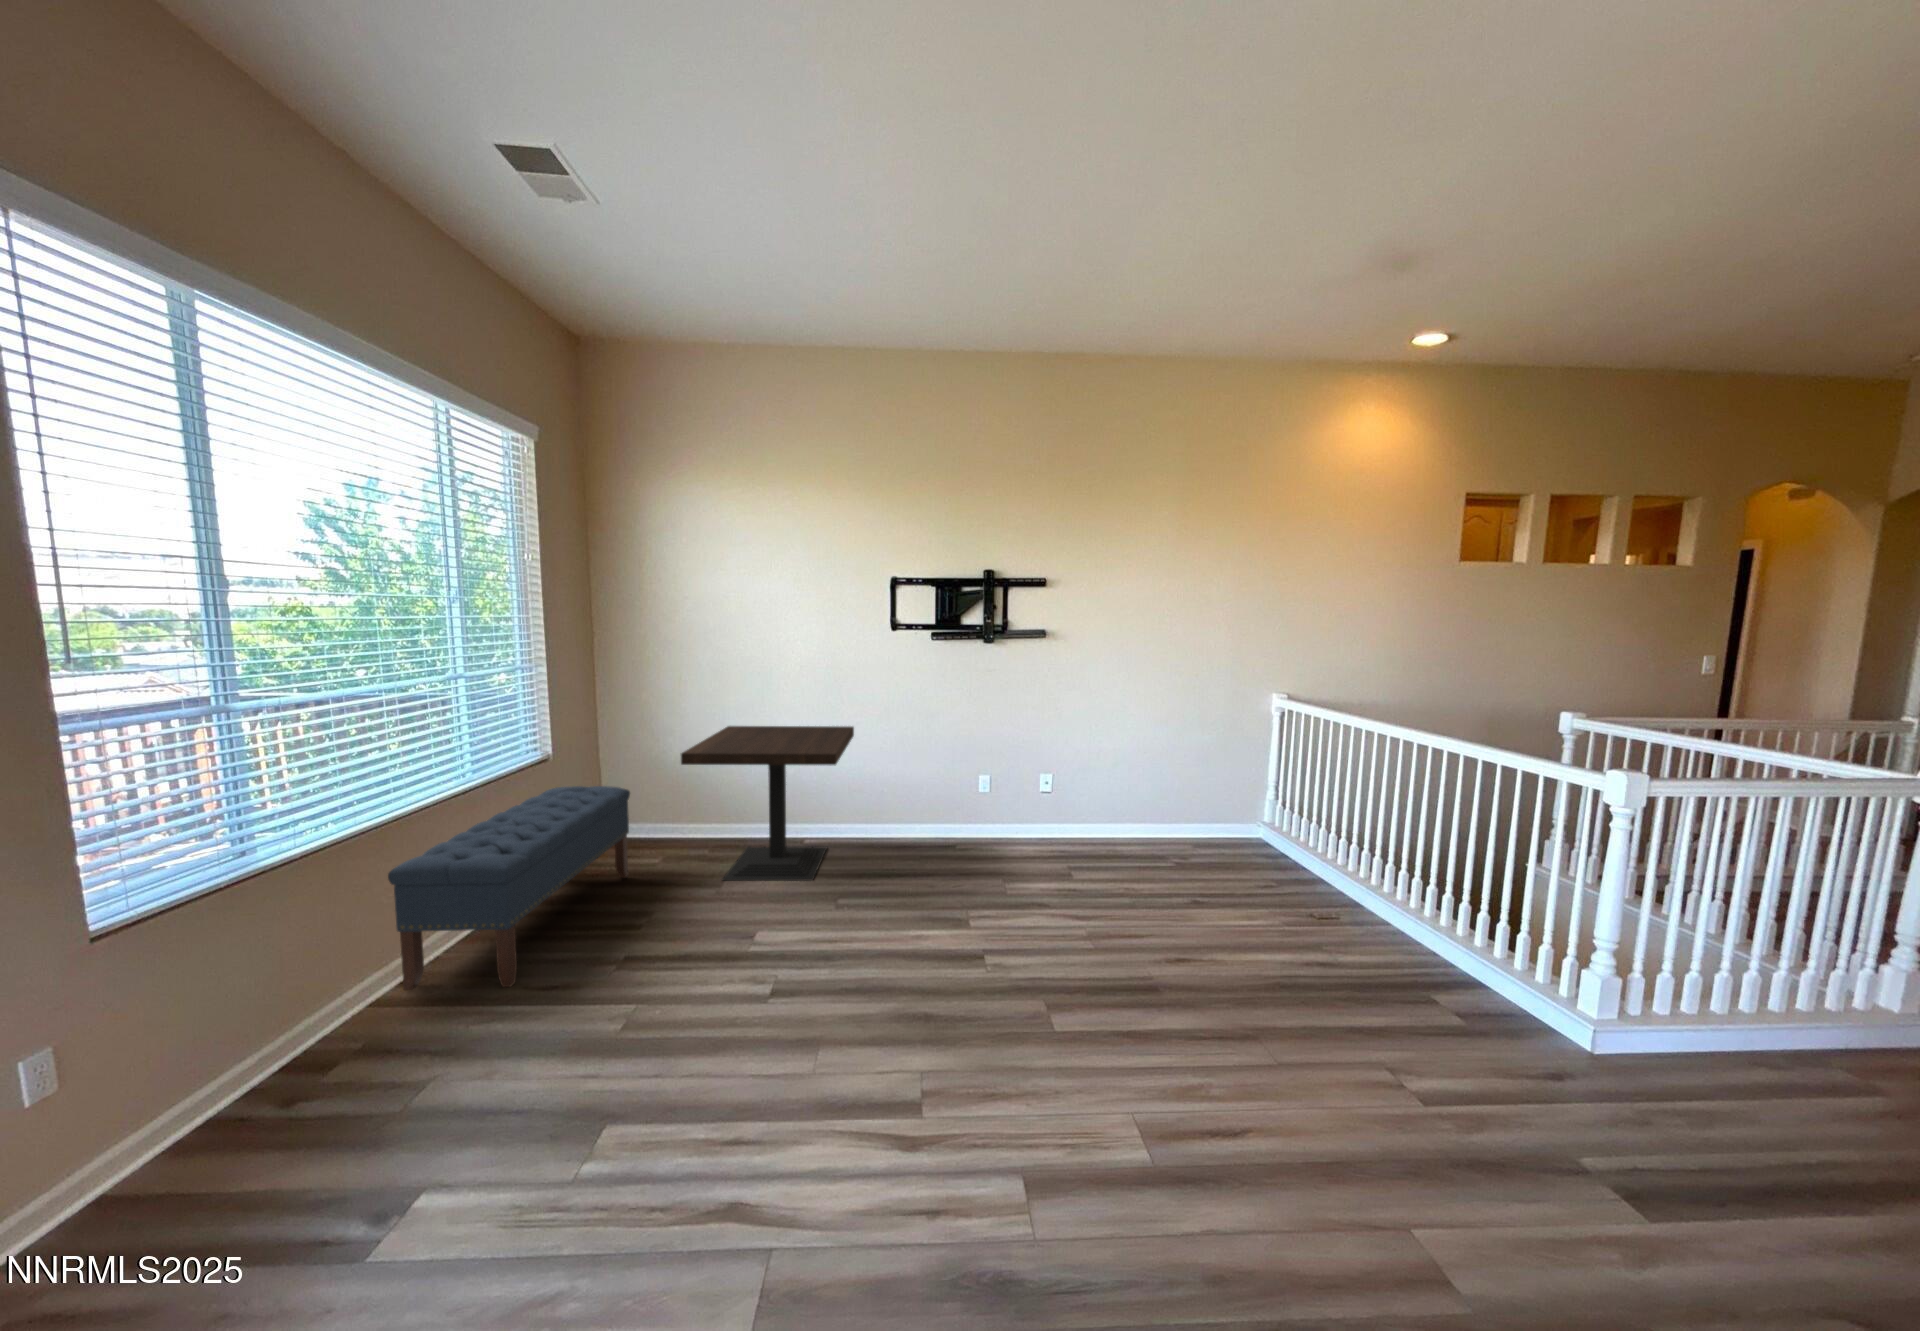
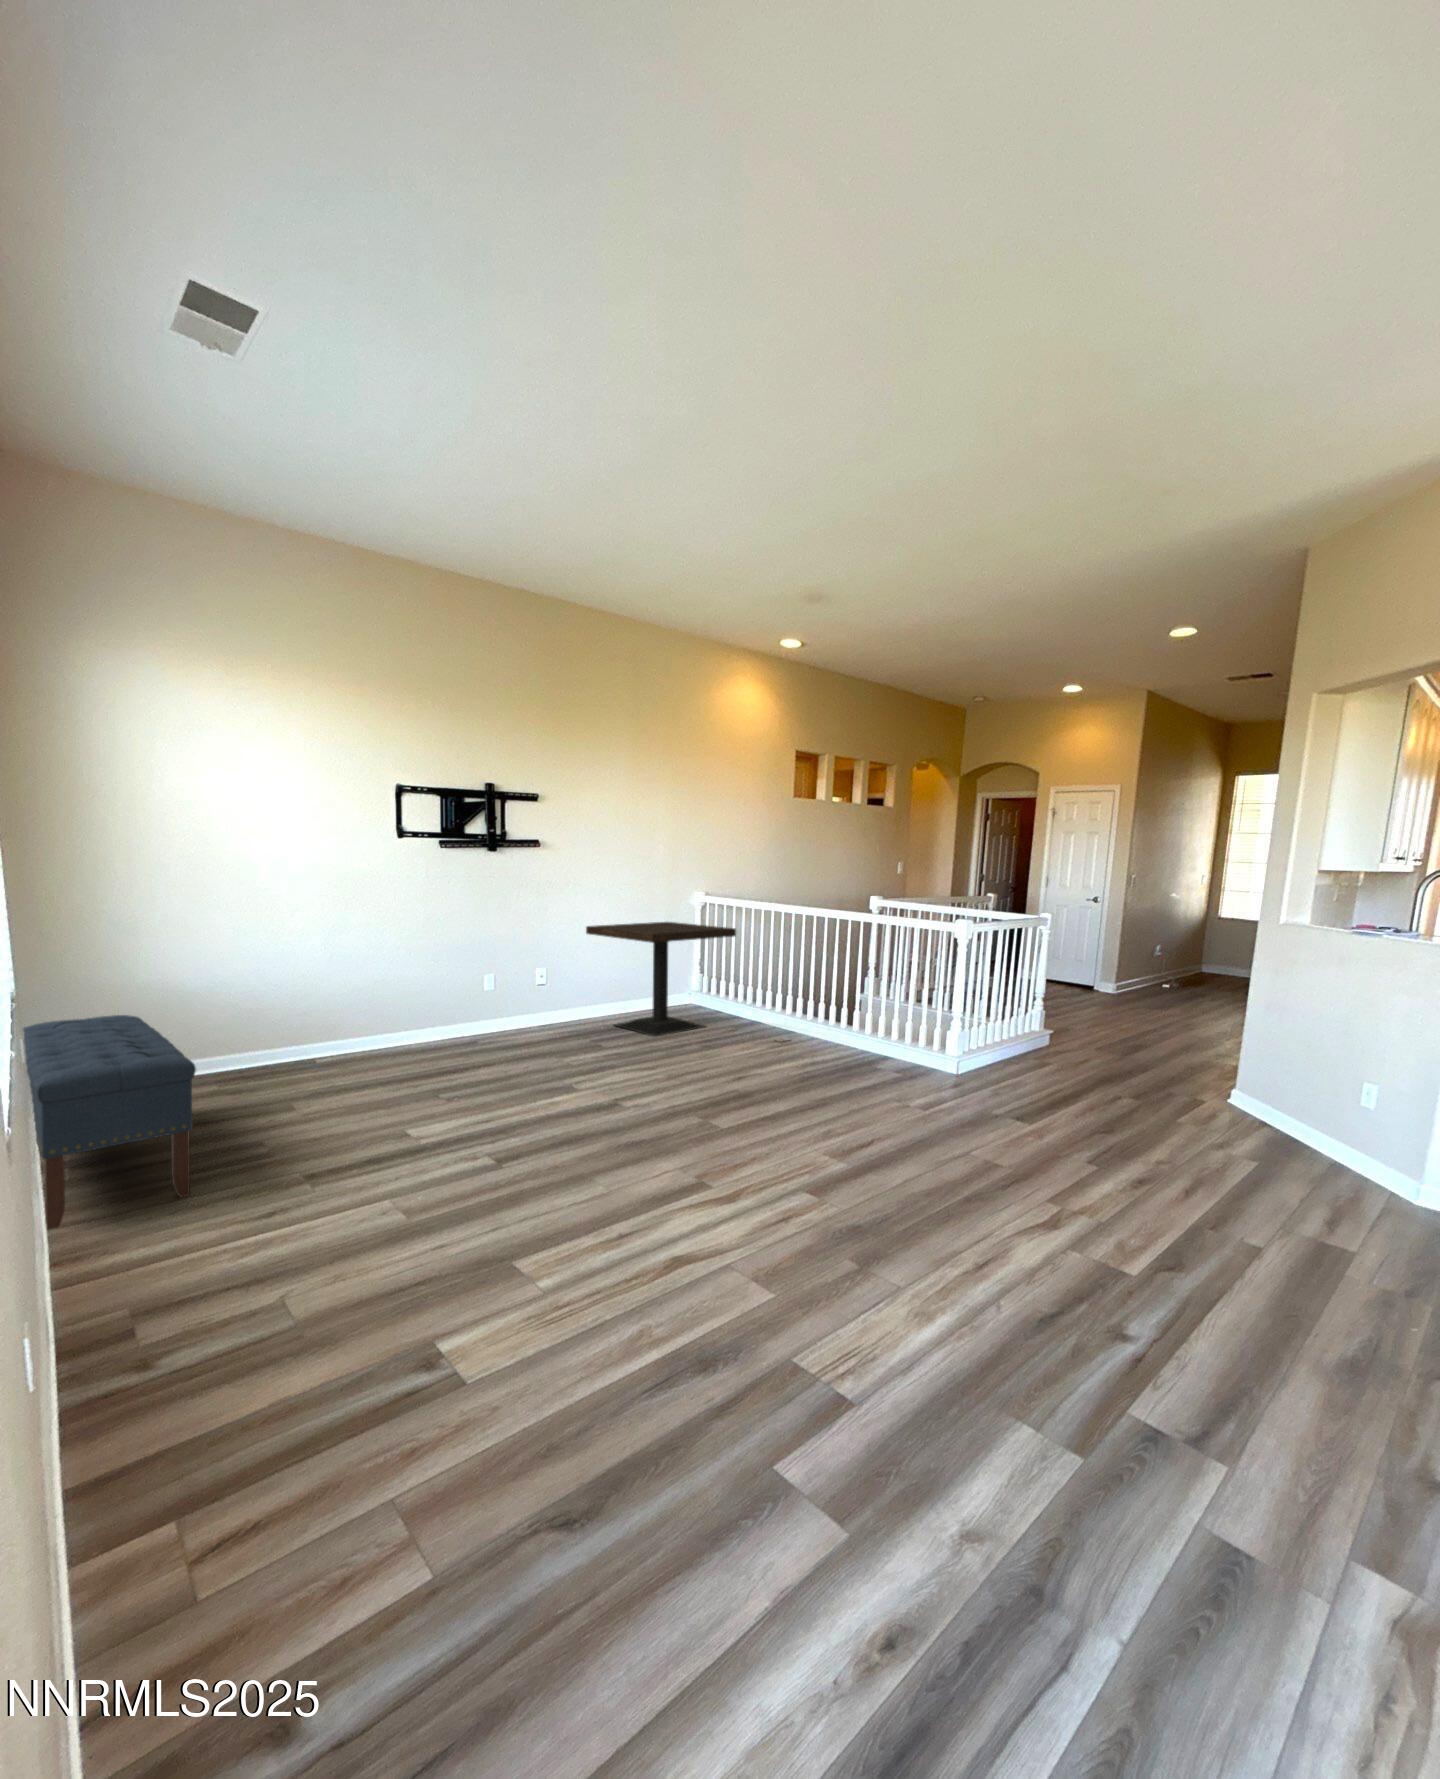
side table: present [681,726,854,881] -> present [586,922,736,1036]

